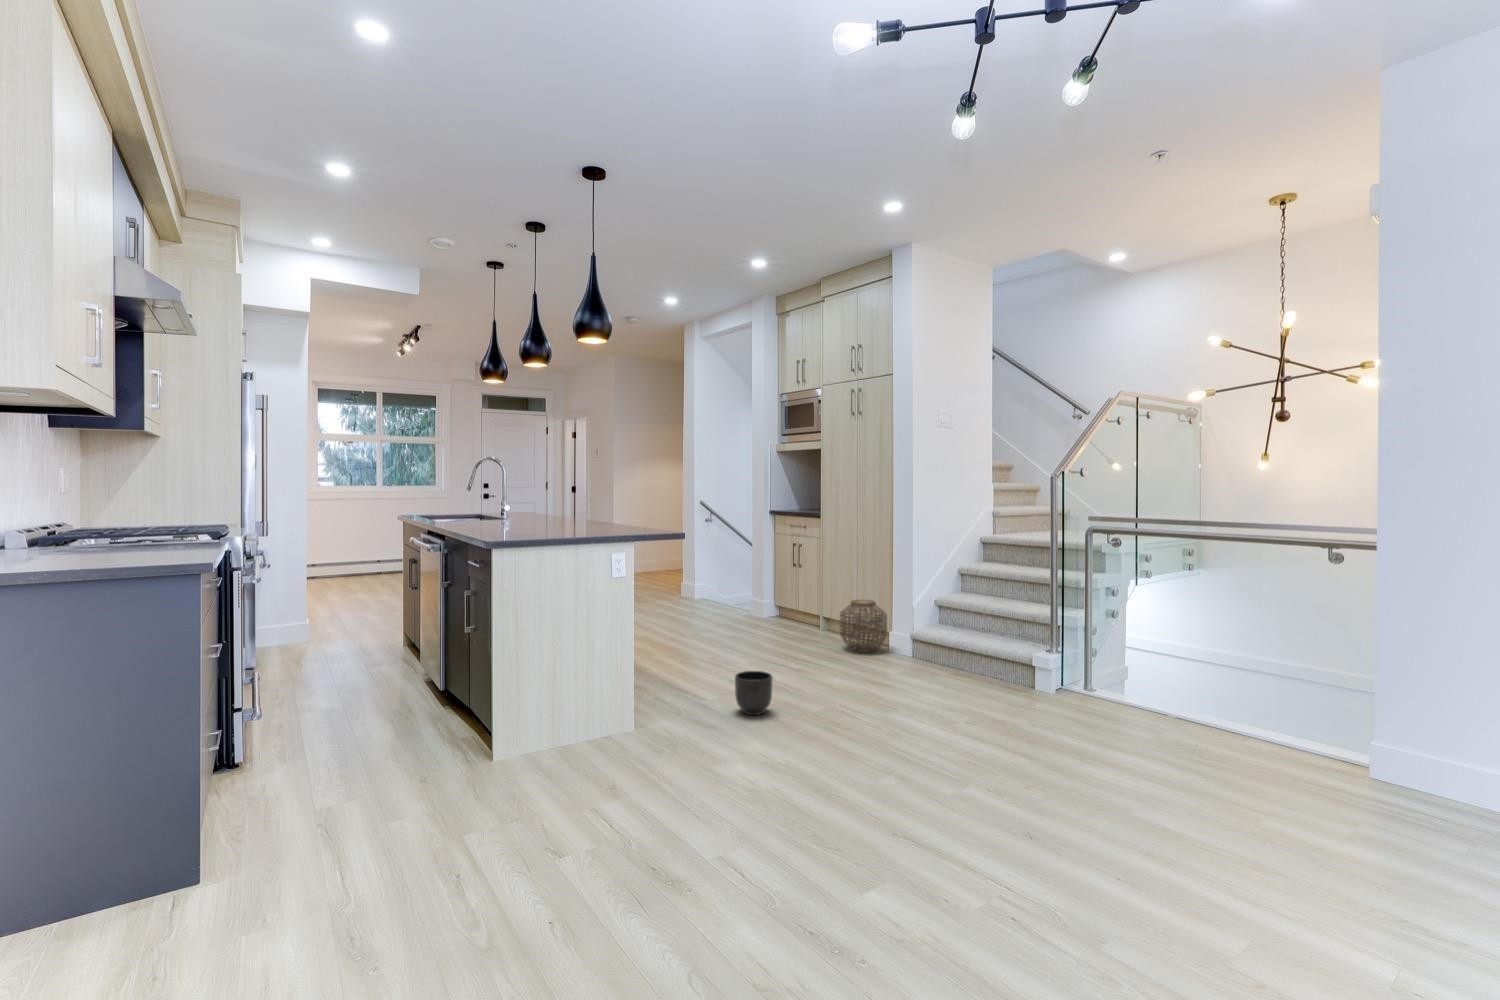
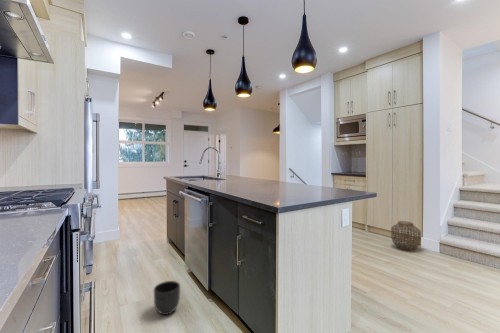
planter: present [735,671,772,715] -> present [154,281,180,315]

